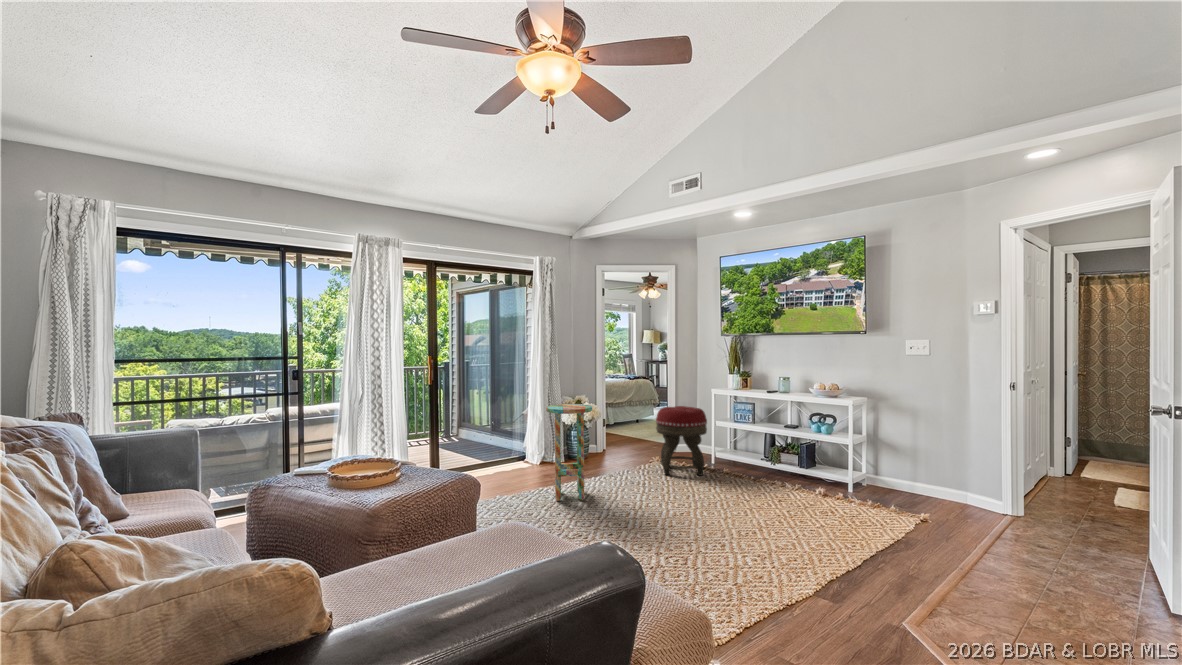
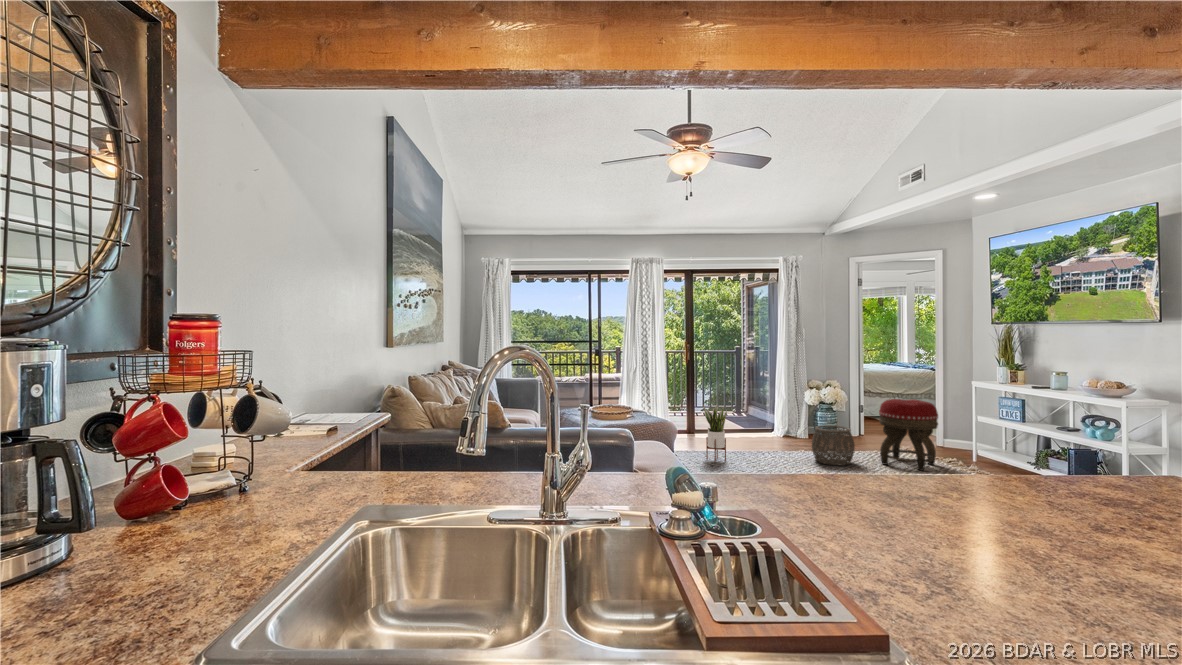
side table: present [546,404,592,501] -> none [748,386,788,465]
potted plant: none [499,434,525,511] -> present [703,404,727,462]
woven basket: none [604,441,648,487] -> present [812,425,855,466]

